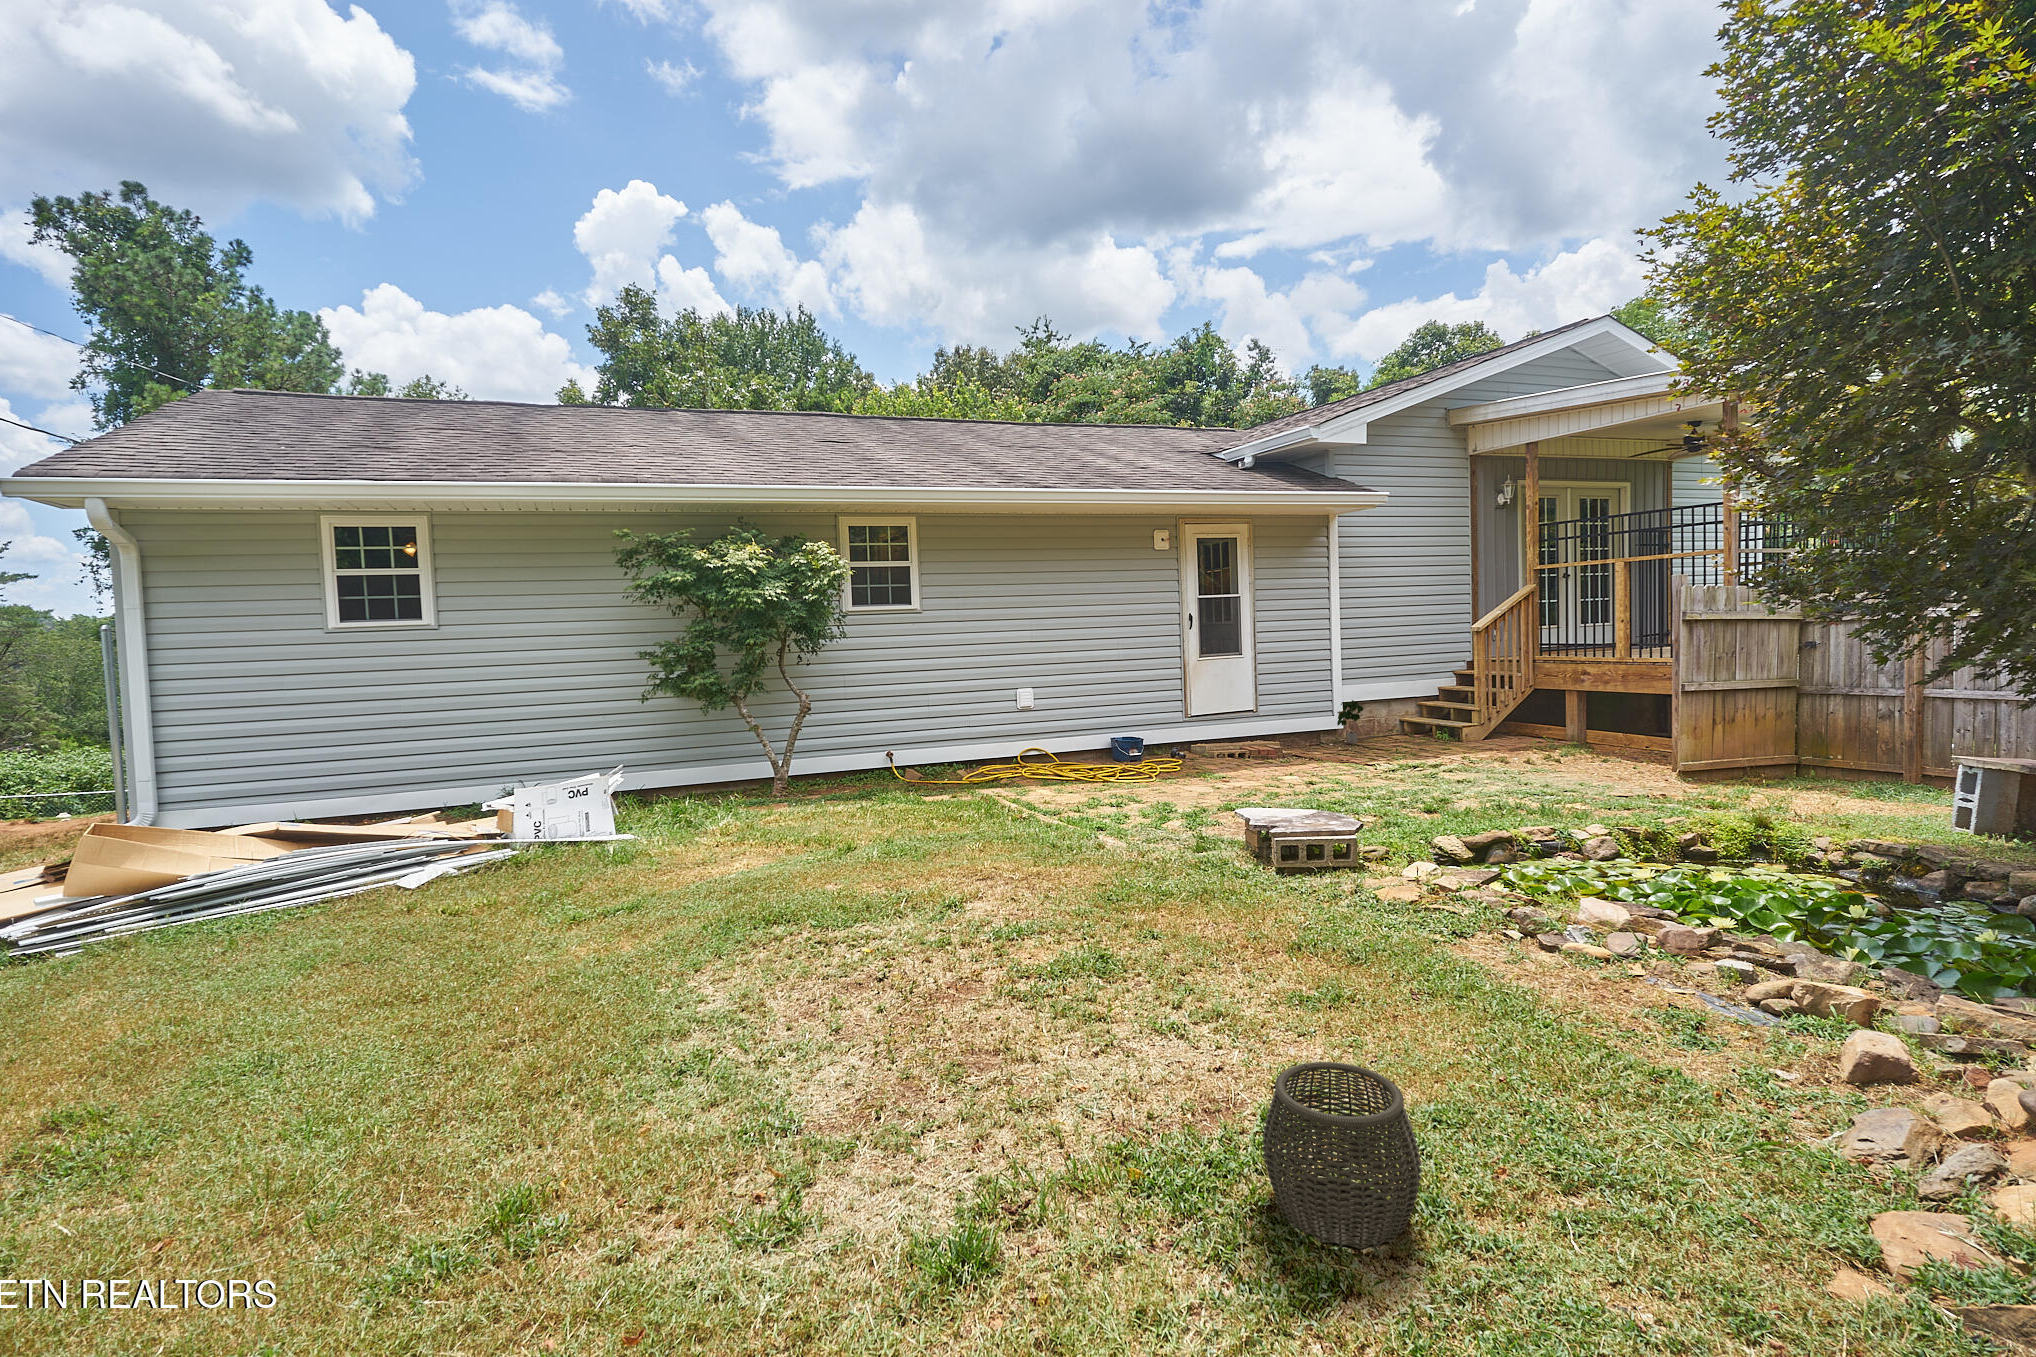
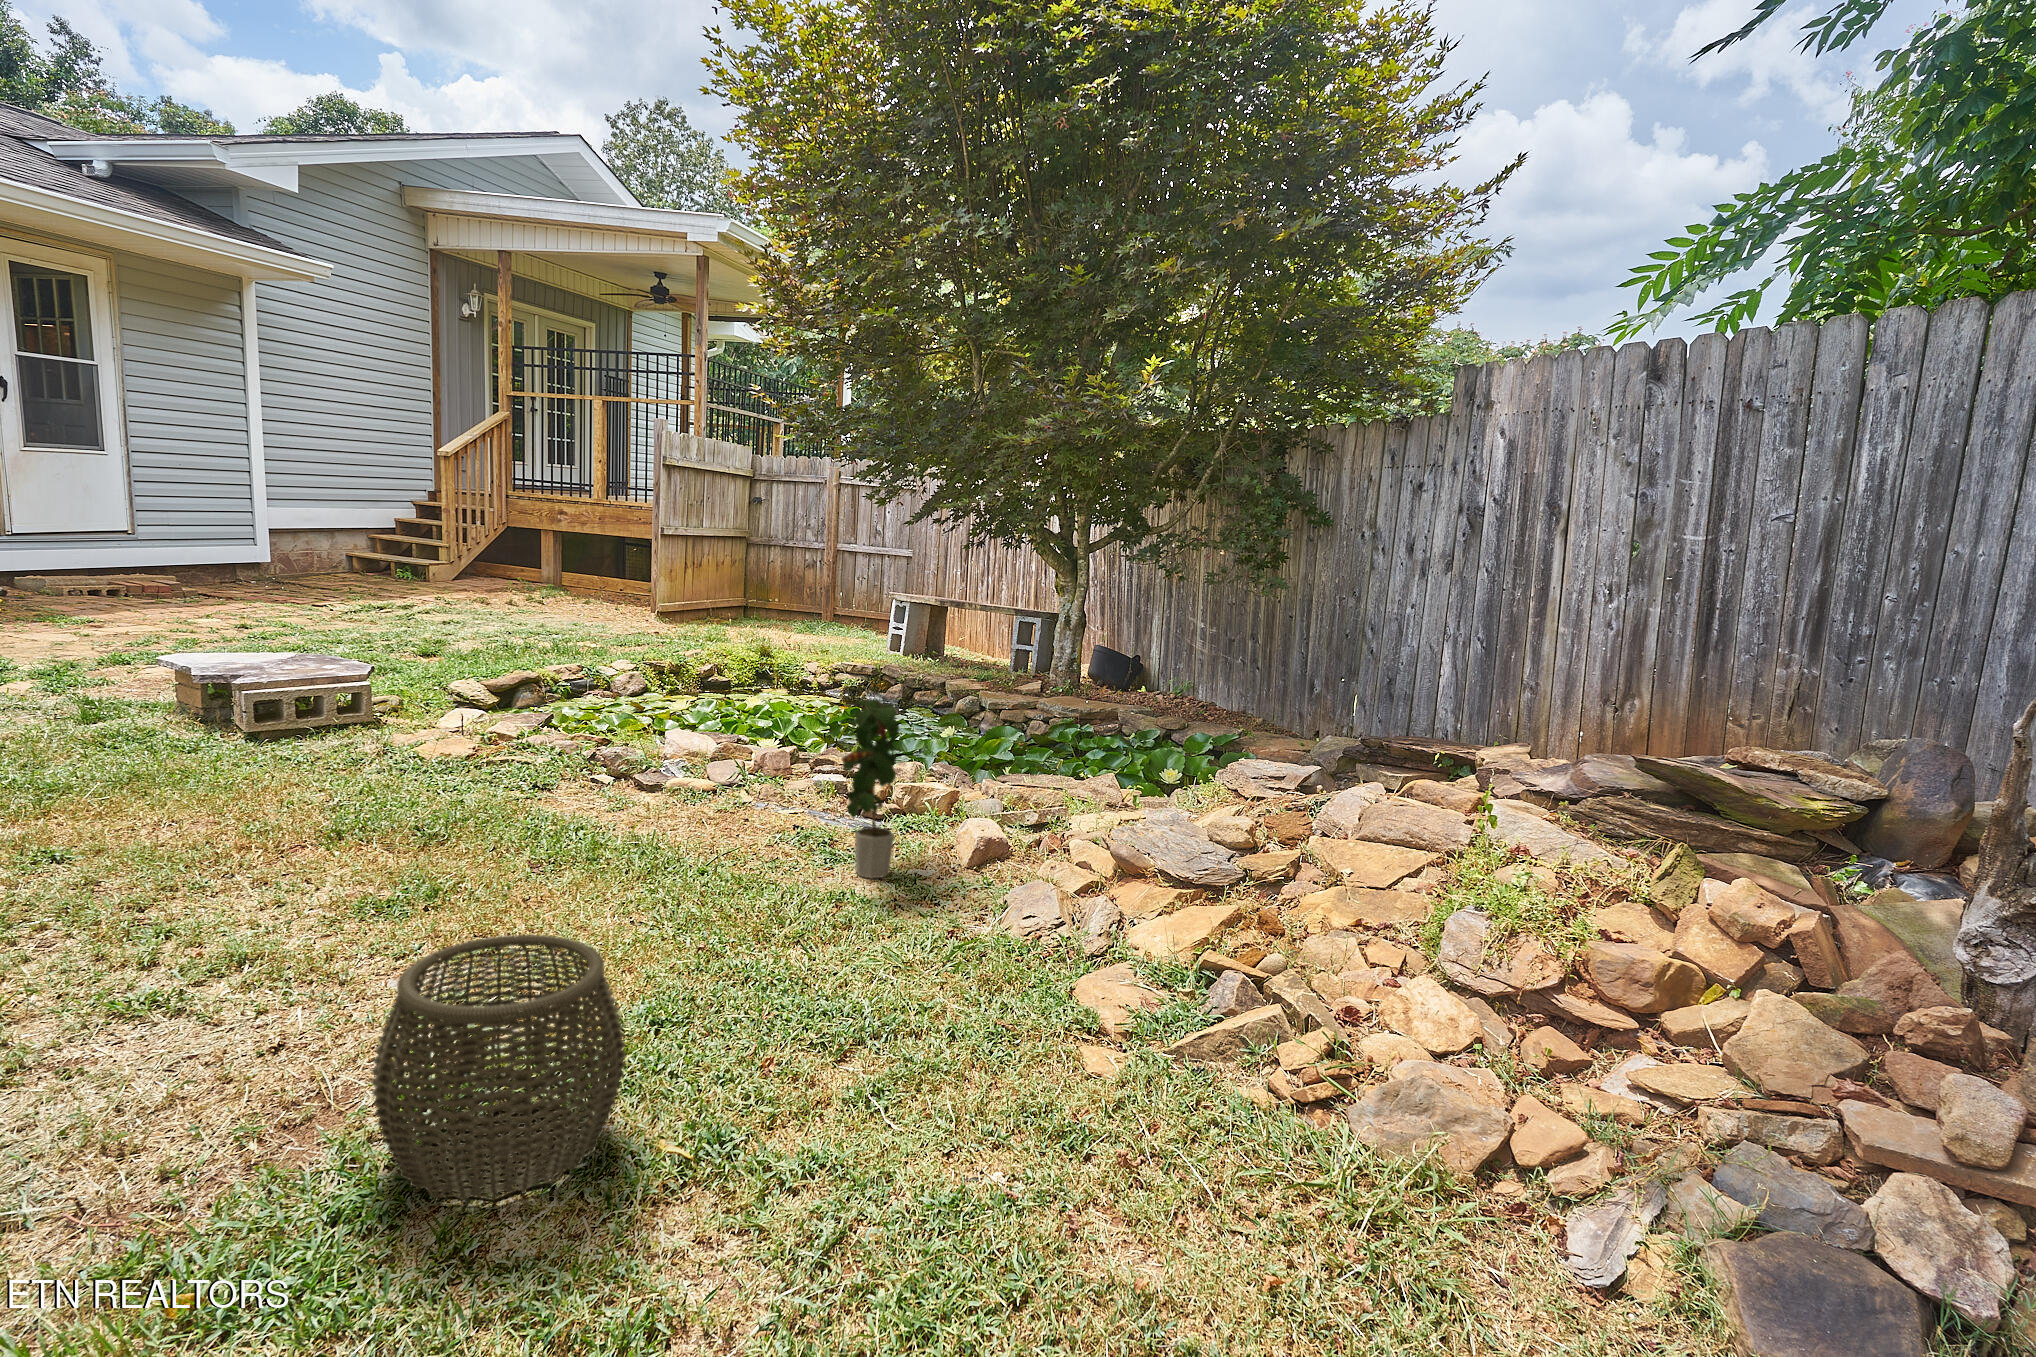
potted plant: present [1337,700,1363,743] -> present [842,699,900,879]

